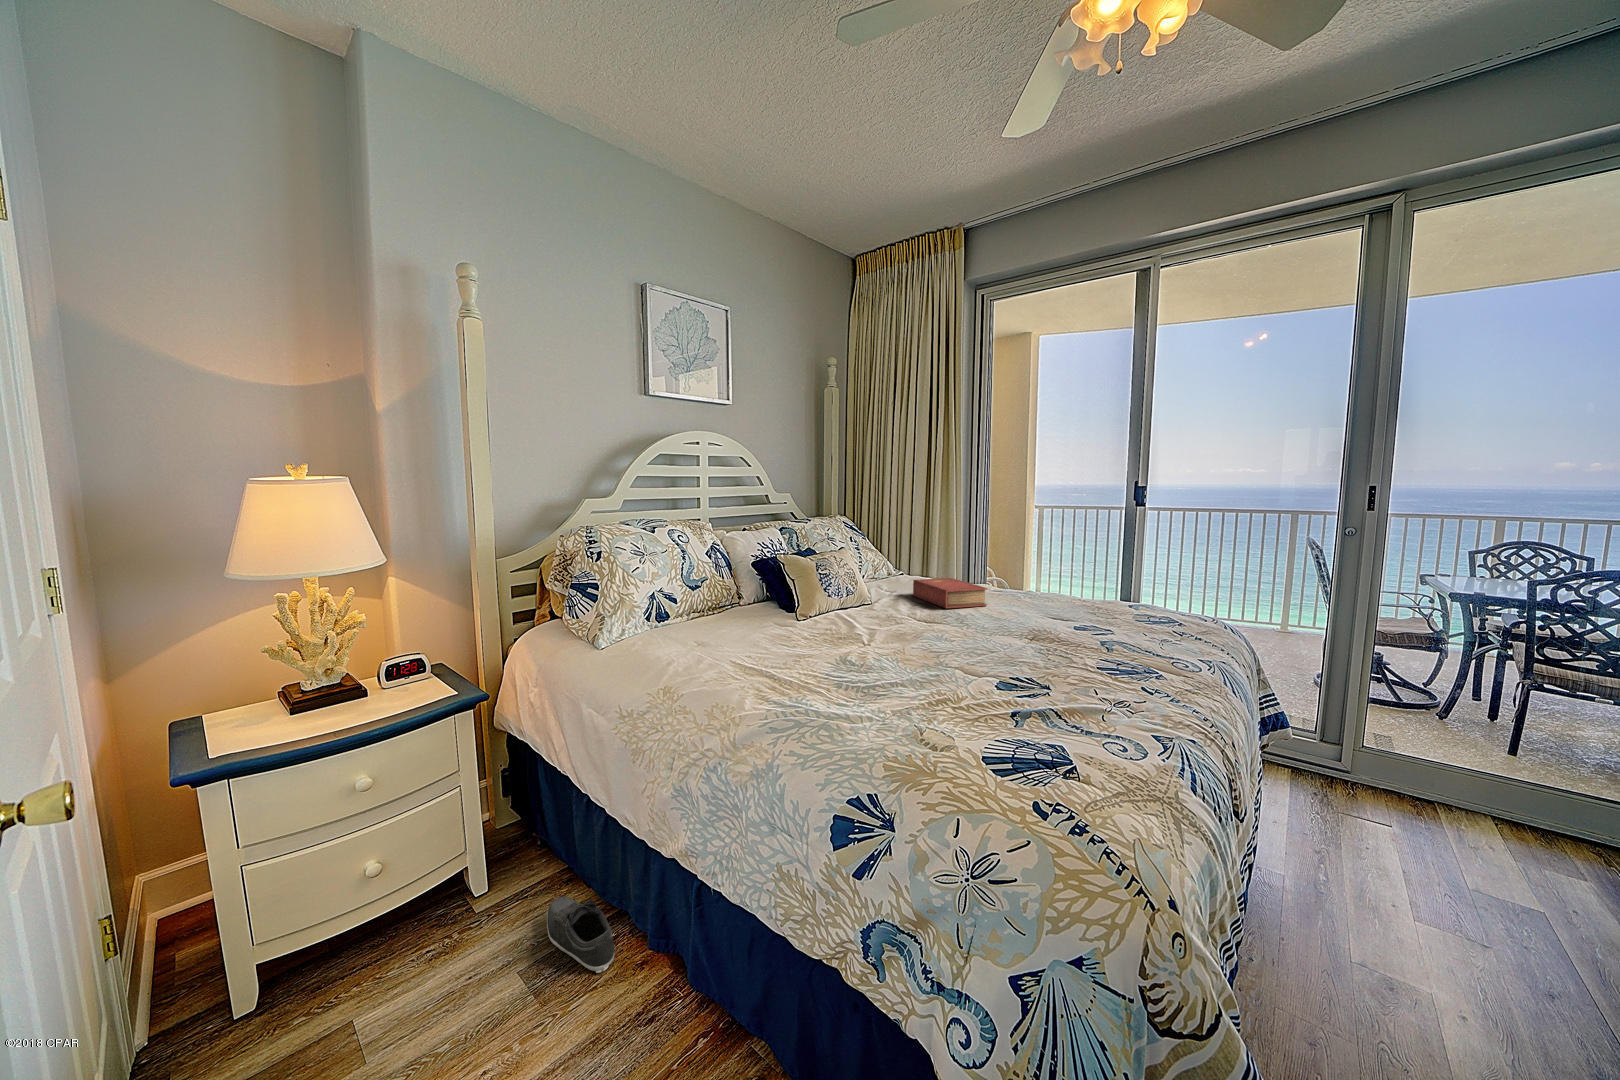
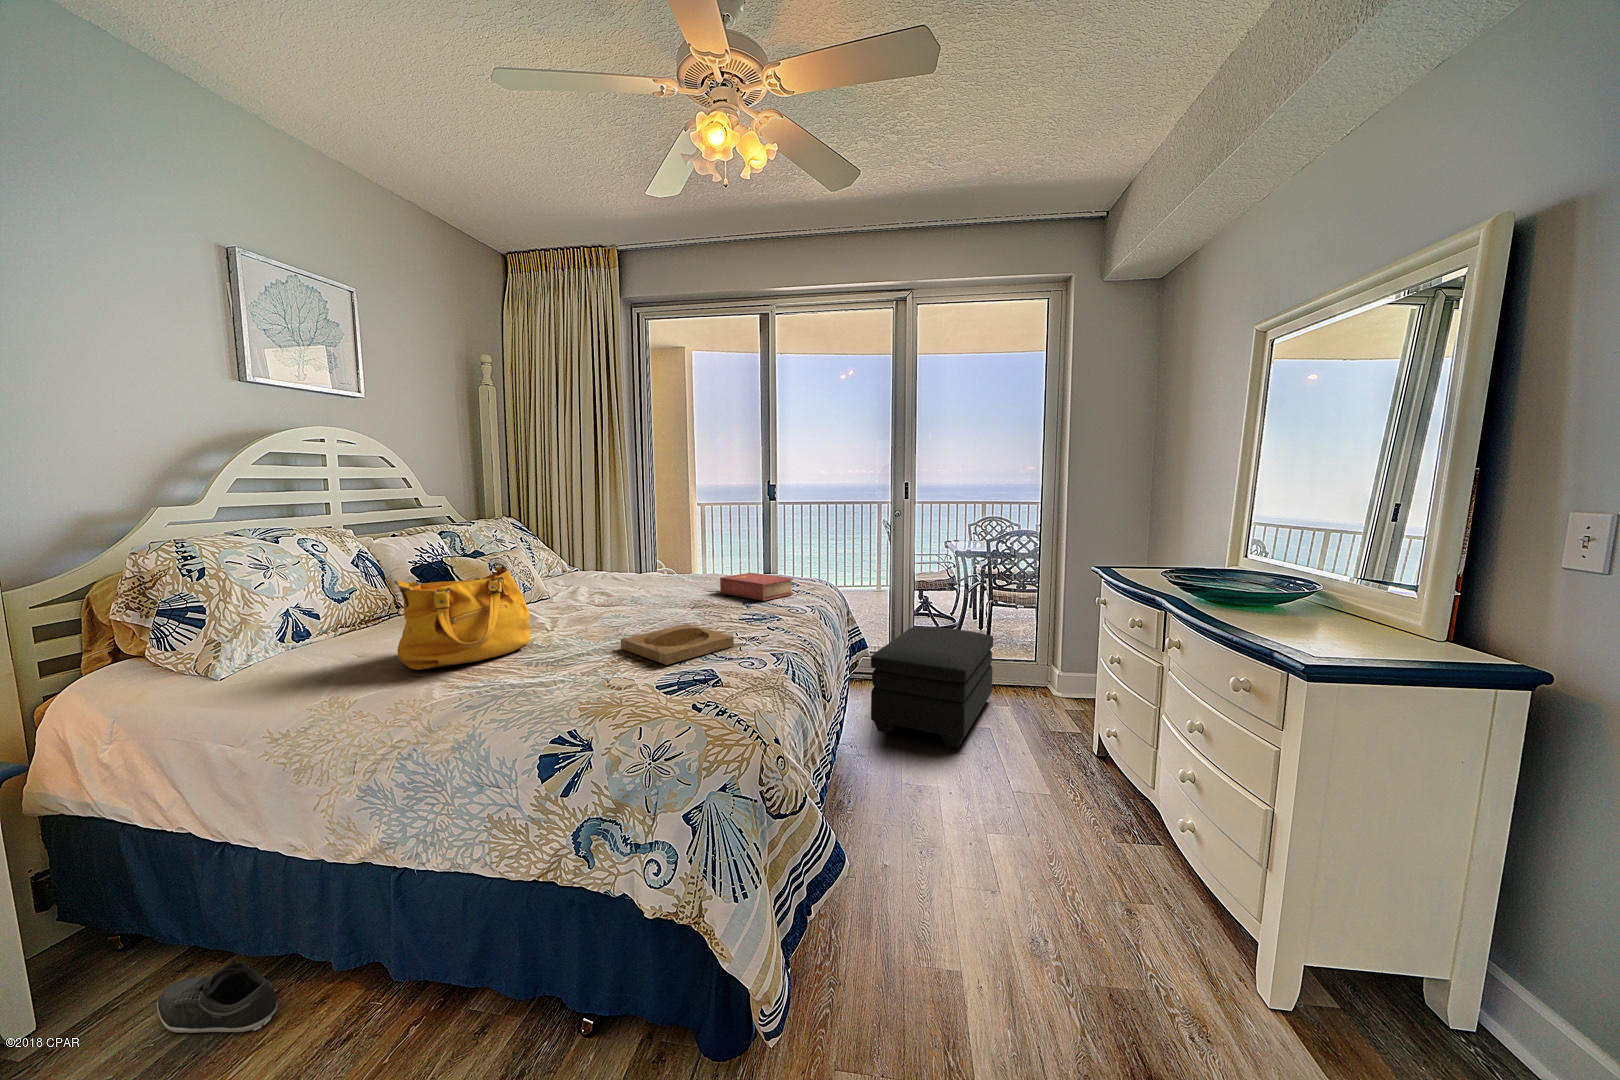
handbag: none [721,565,842,671] -> present [394,563,530,670]
book: present [913,578,987,608] -> present [720,573,794,601]
tray: none [937,663,1090,721] -> present [621,624,734,665]
ottoman: none [1294,707,1579,943] -> present [871,626,993,748]

